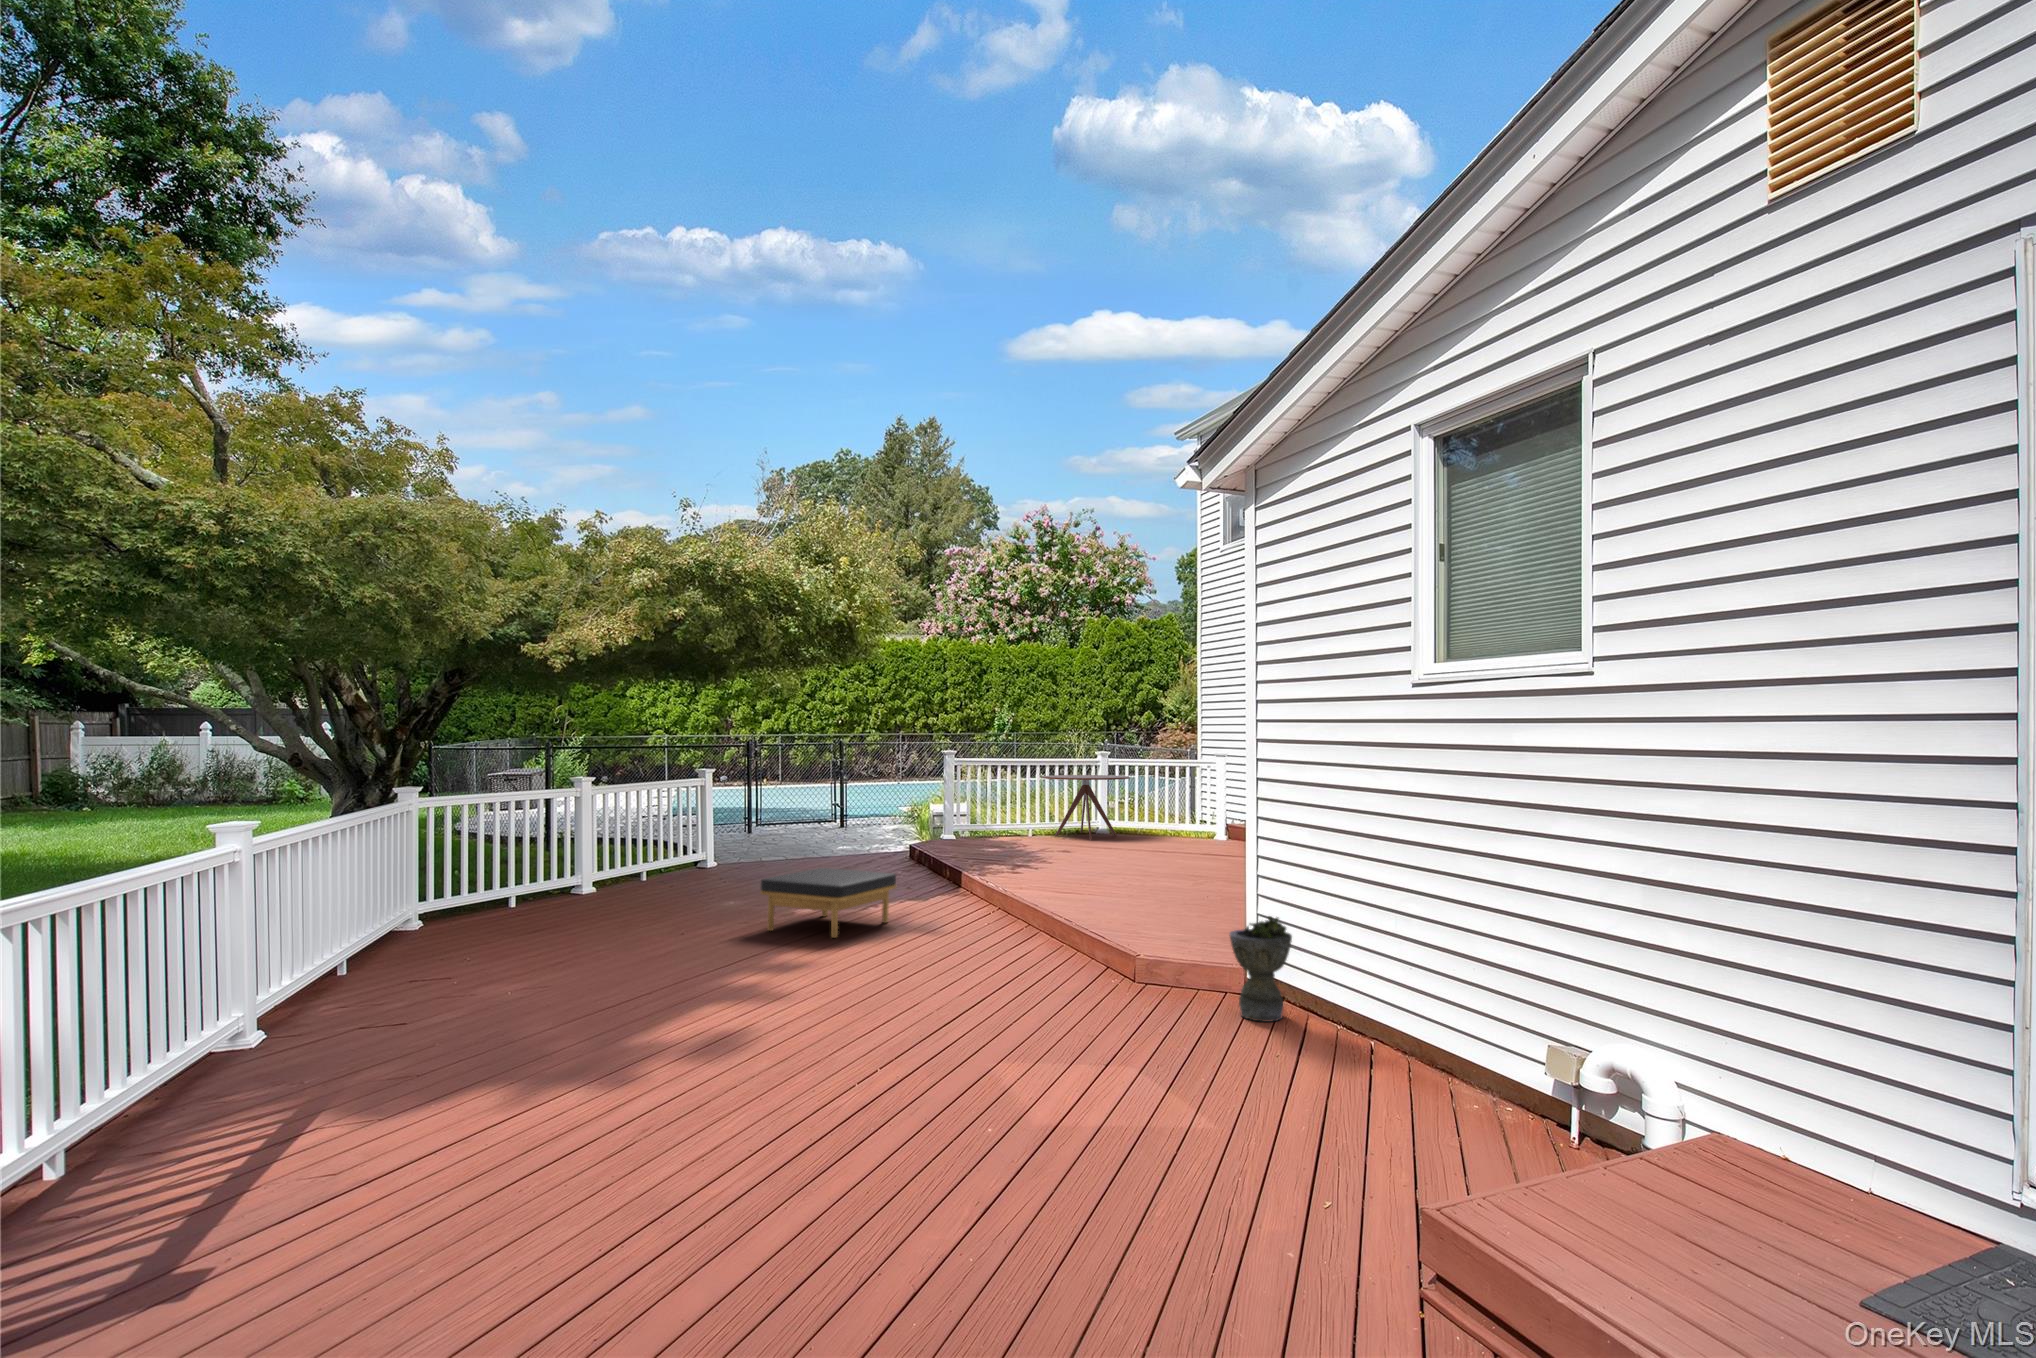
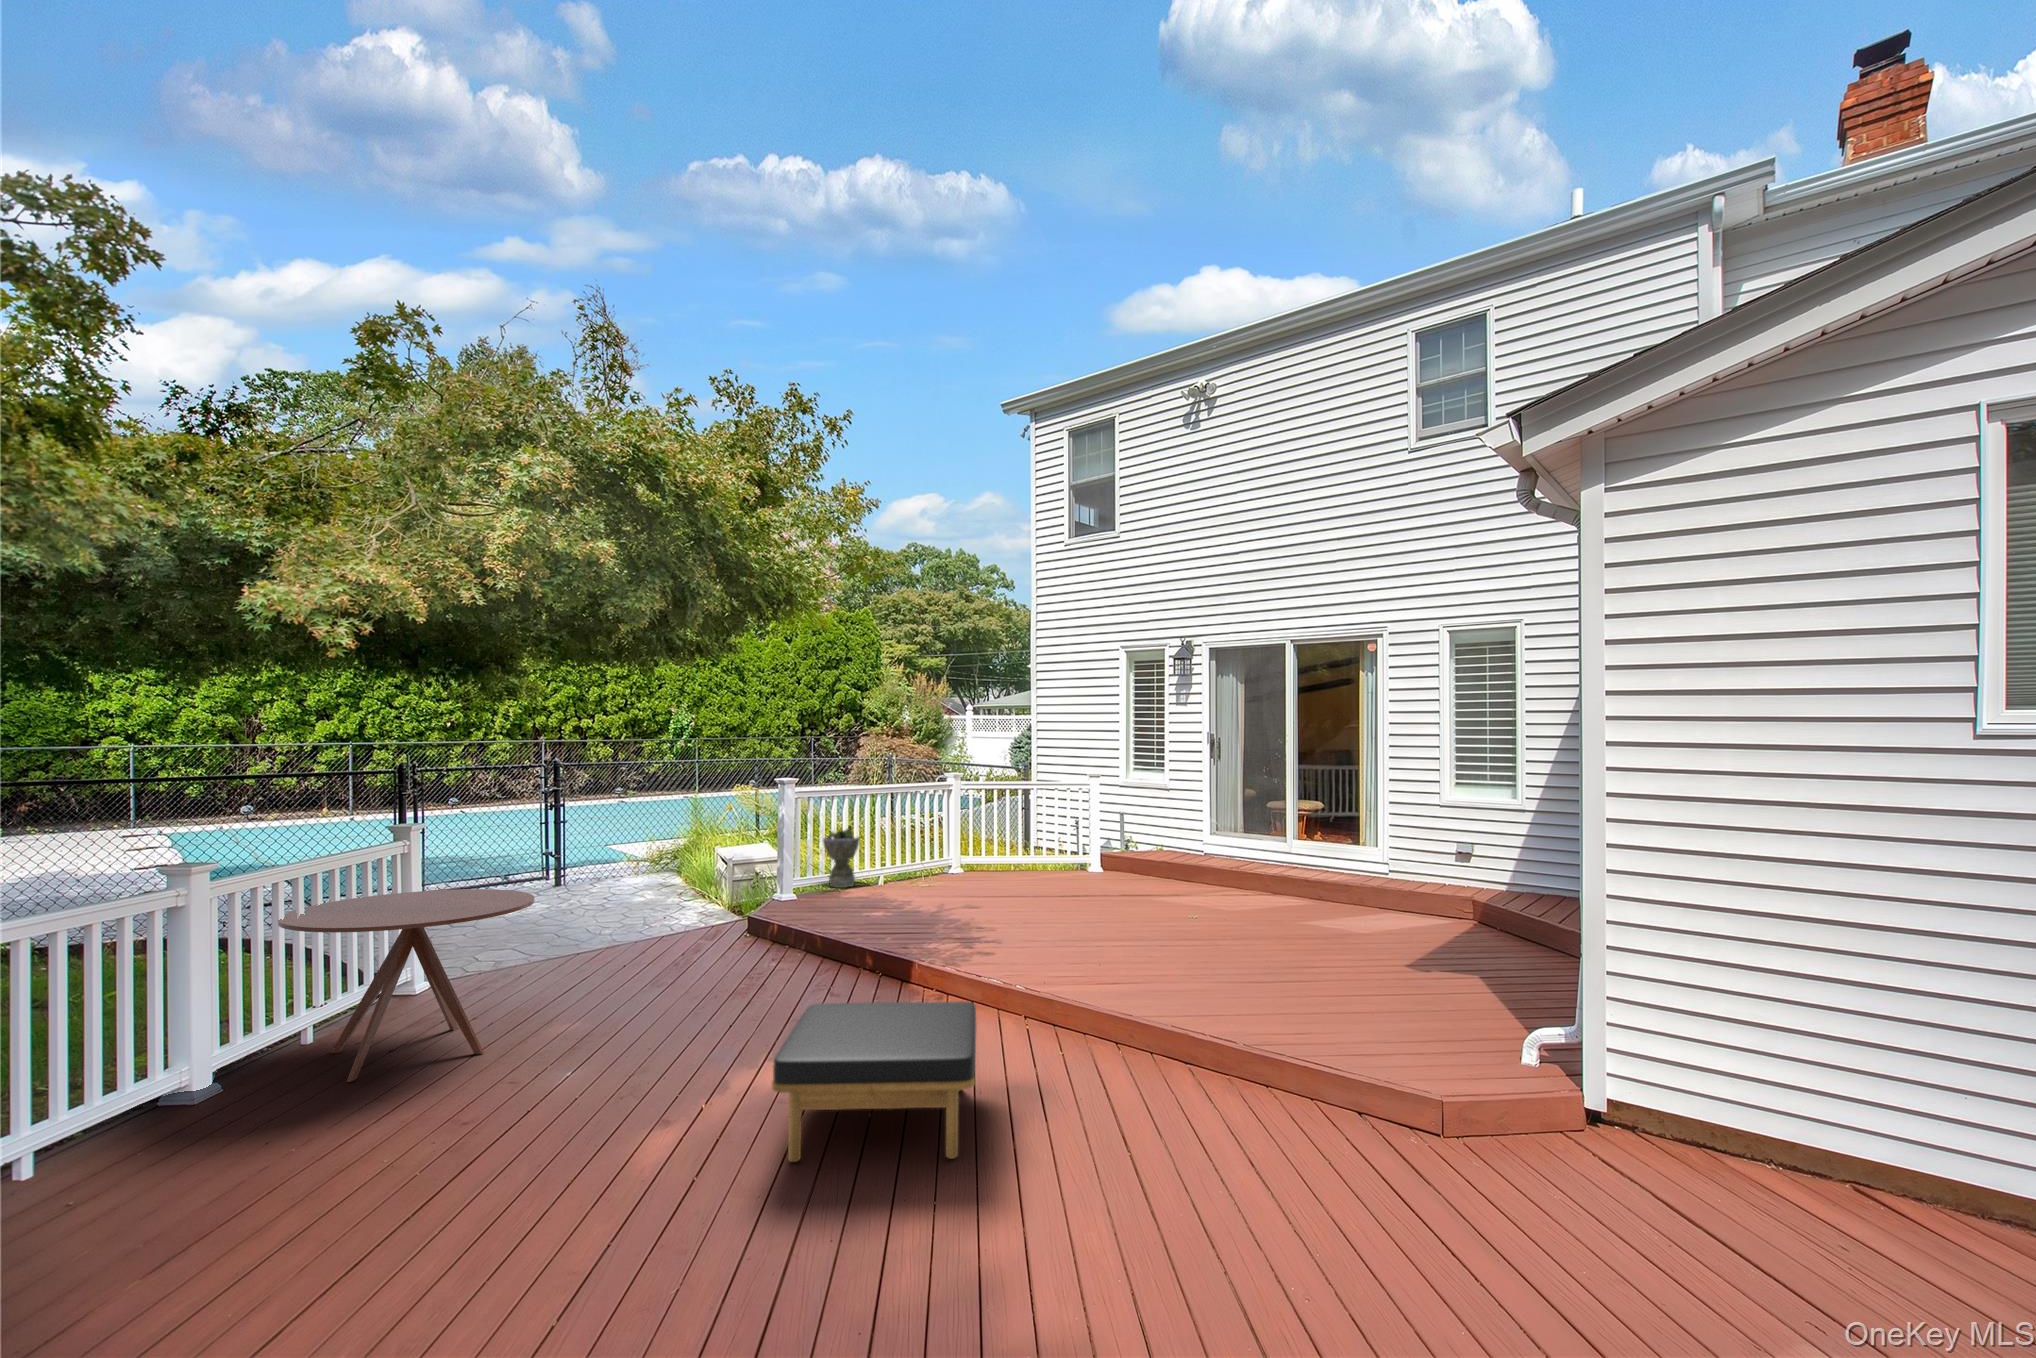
round table: present [1042,775,1130,839] -> present [278,889,535,1082]
planter: present [1229,916,1292,1022] -> present [823,825,860,888]

